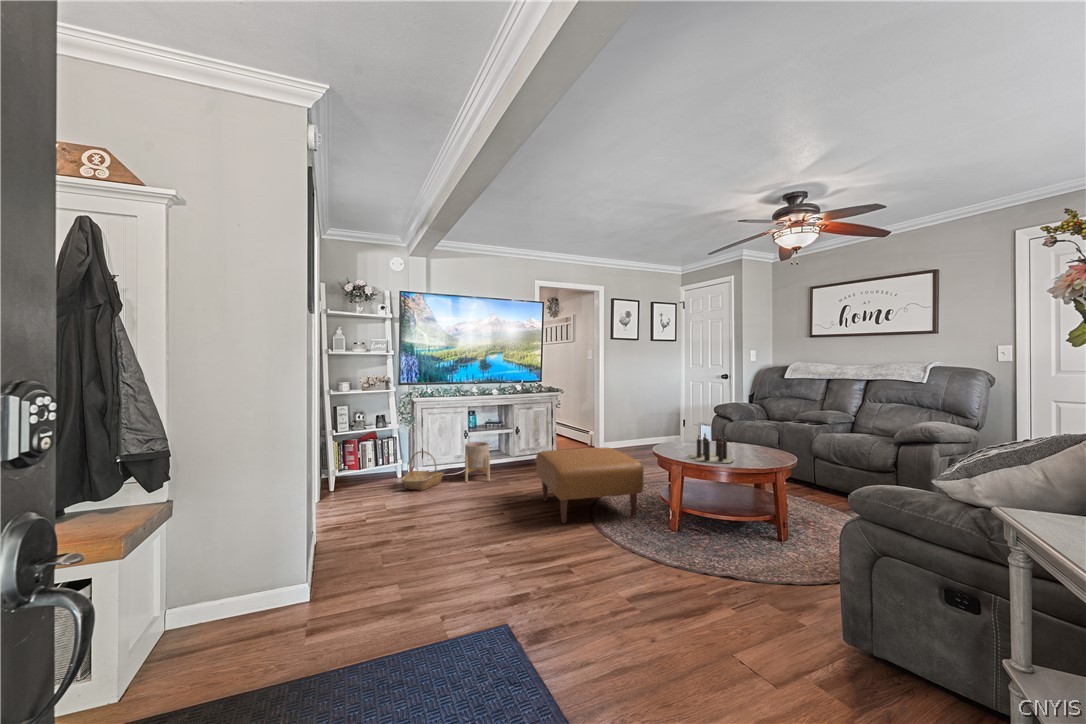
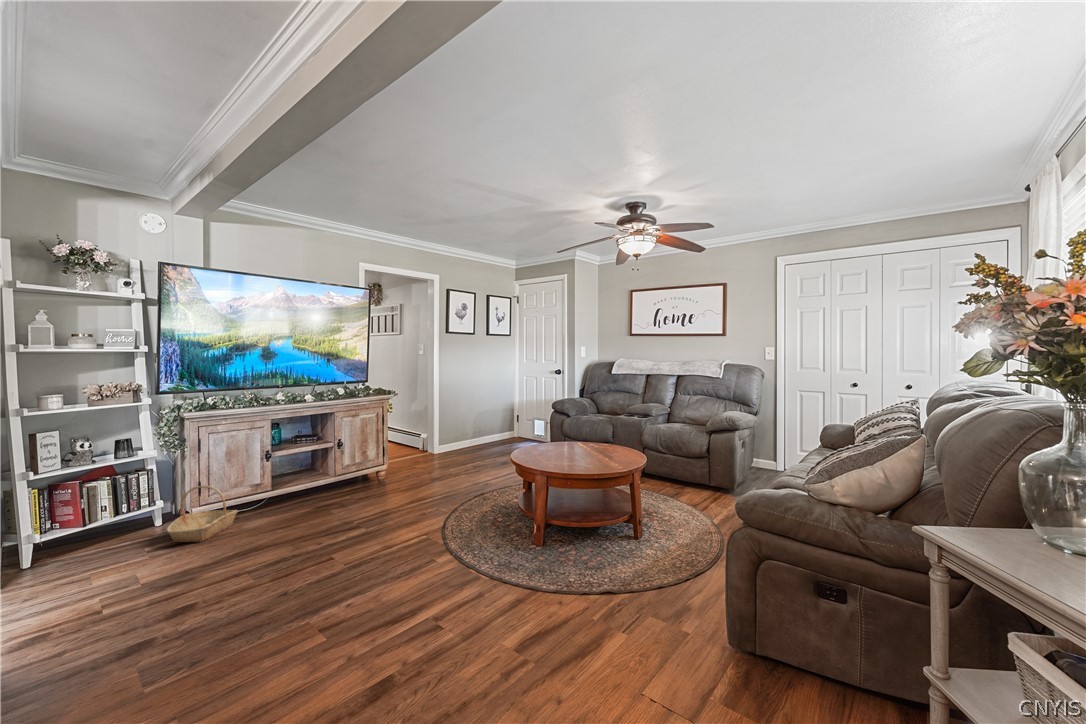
candle: present [690,434,733,463] -> none [551,437,608,469]
planter: present [465,442,490,482] -> none [269,463,307,518]
ottoman: present [536,447,644,523] -> none [374,457,504,558]

